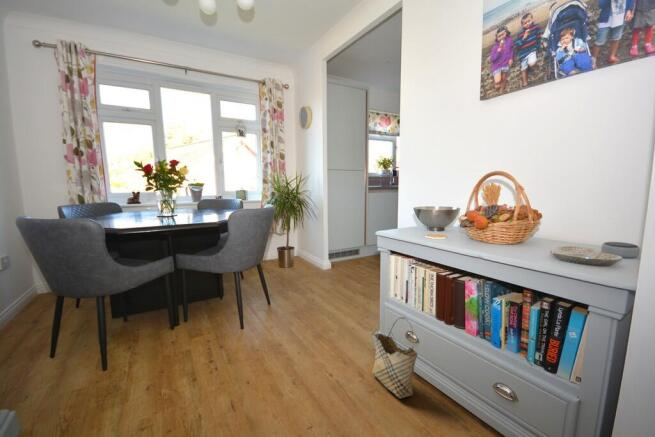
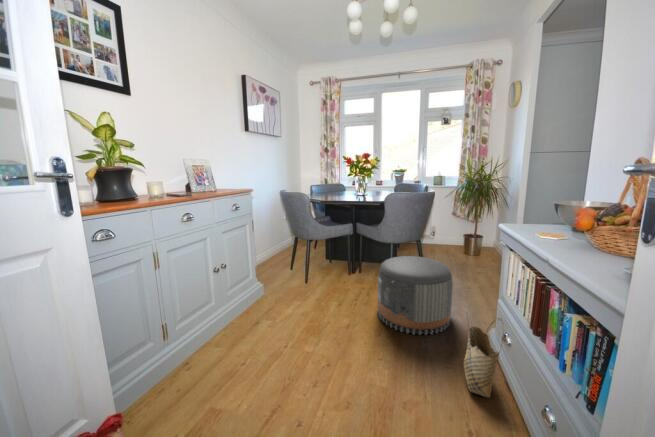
pouf: none [248,280,331,375] -> present [377,256,453,335]

